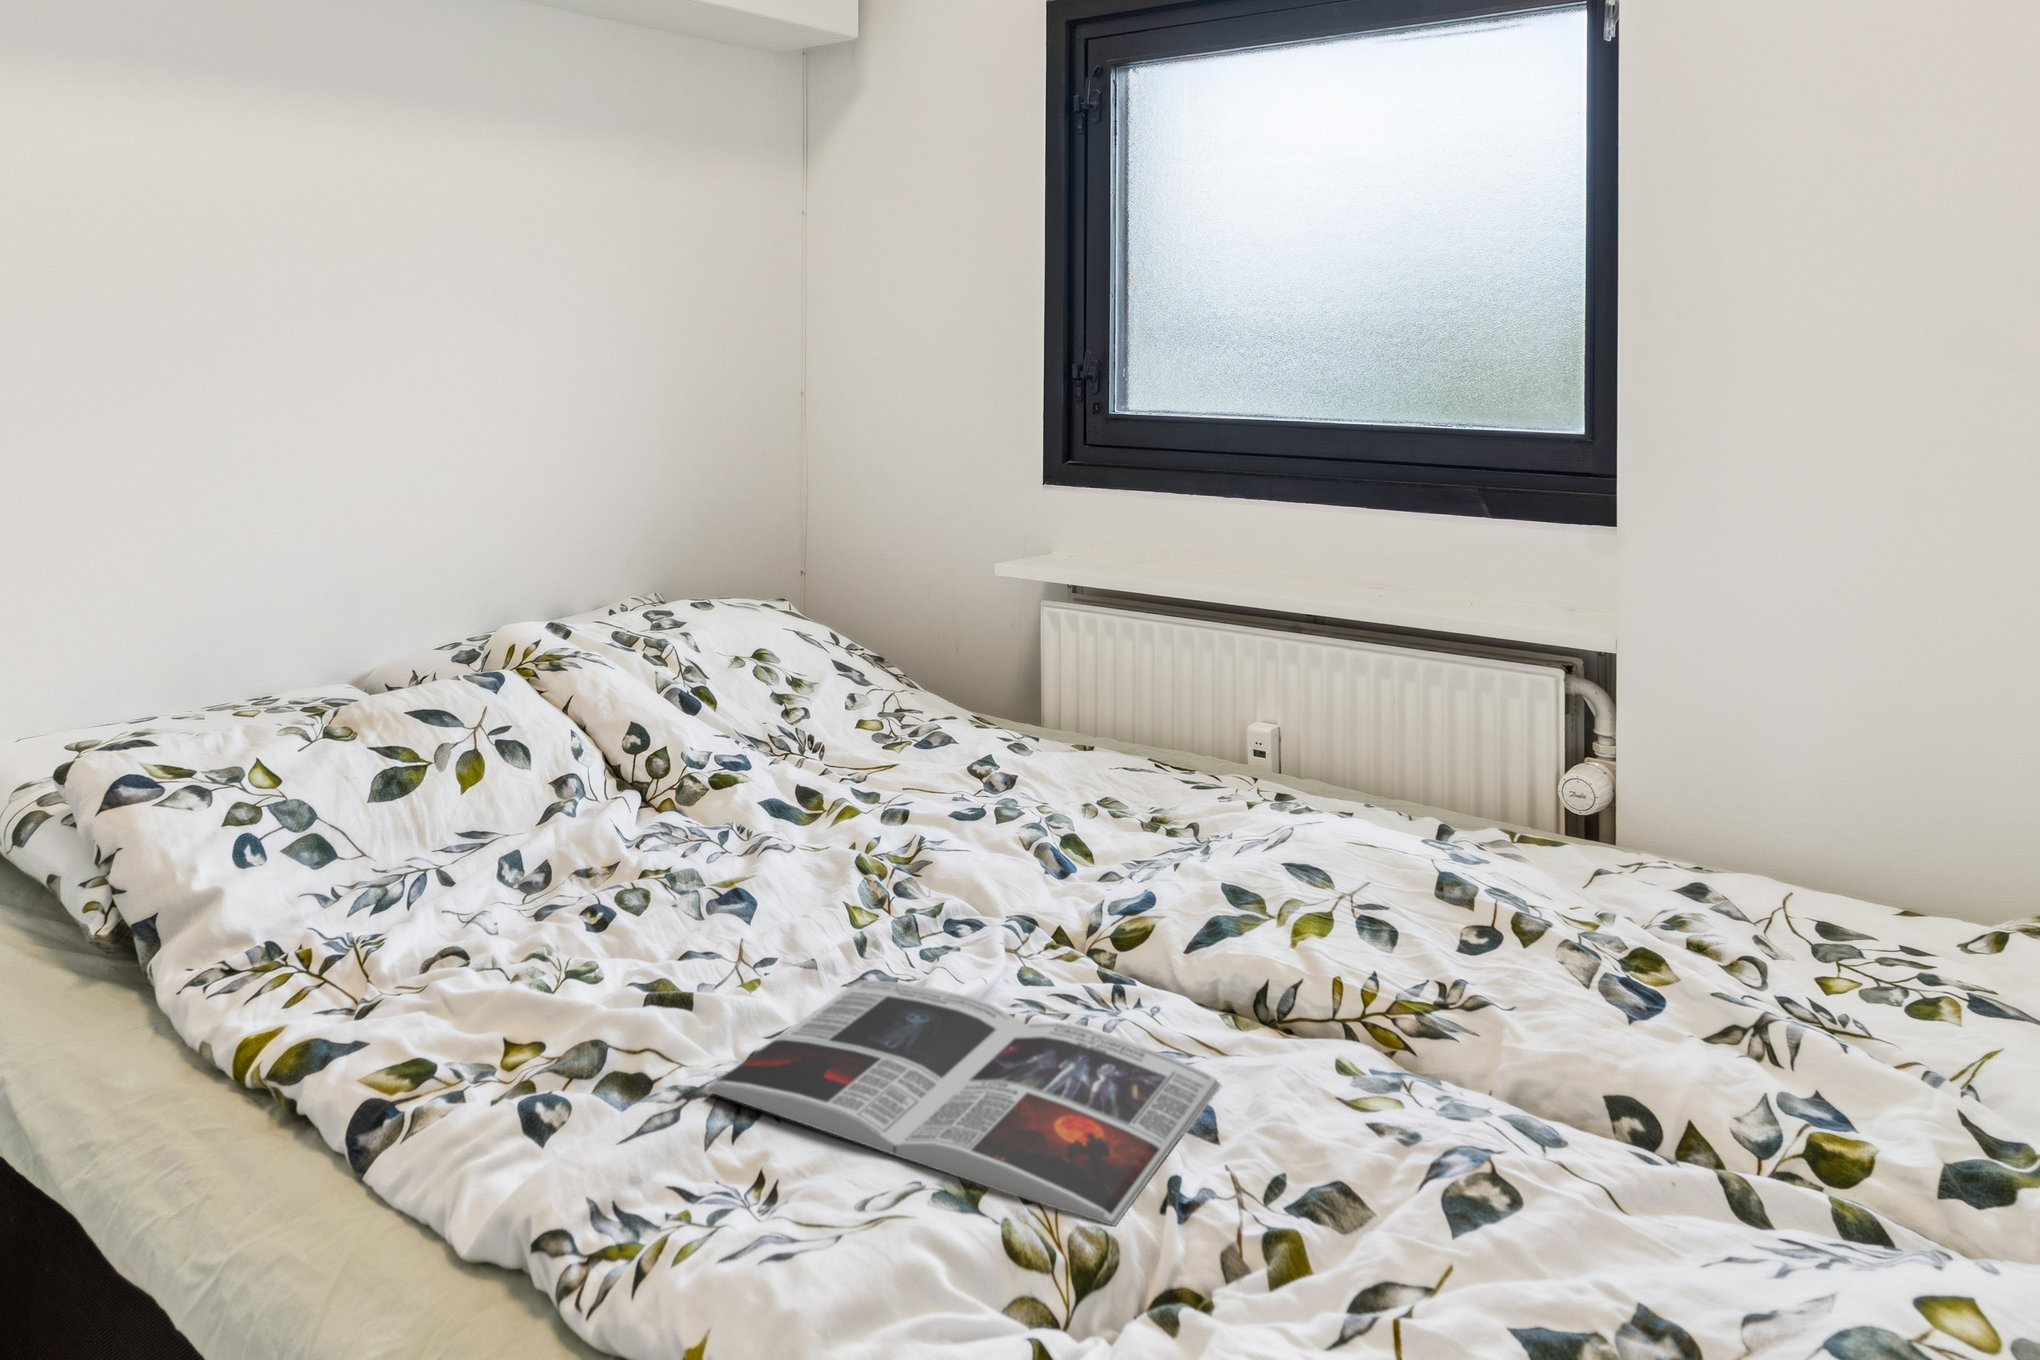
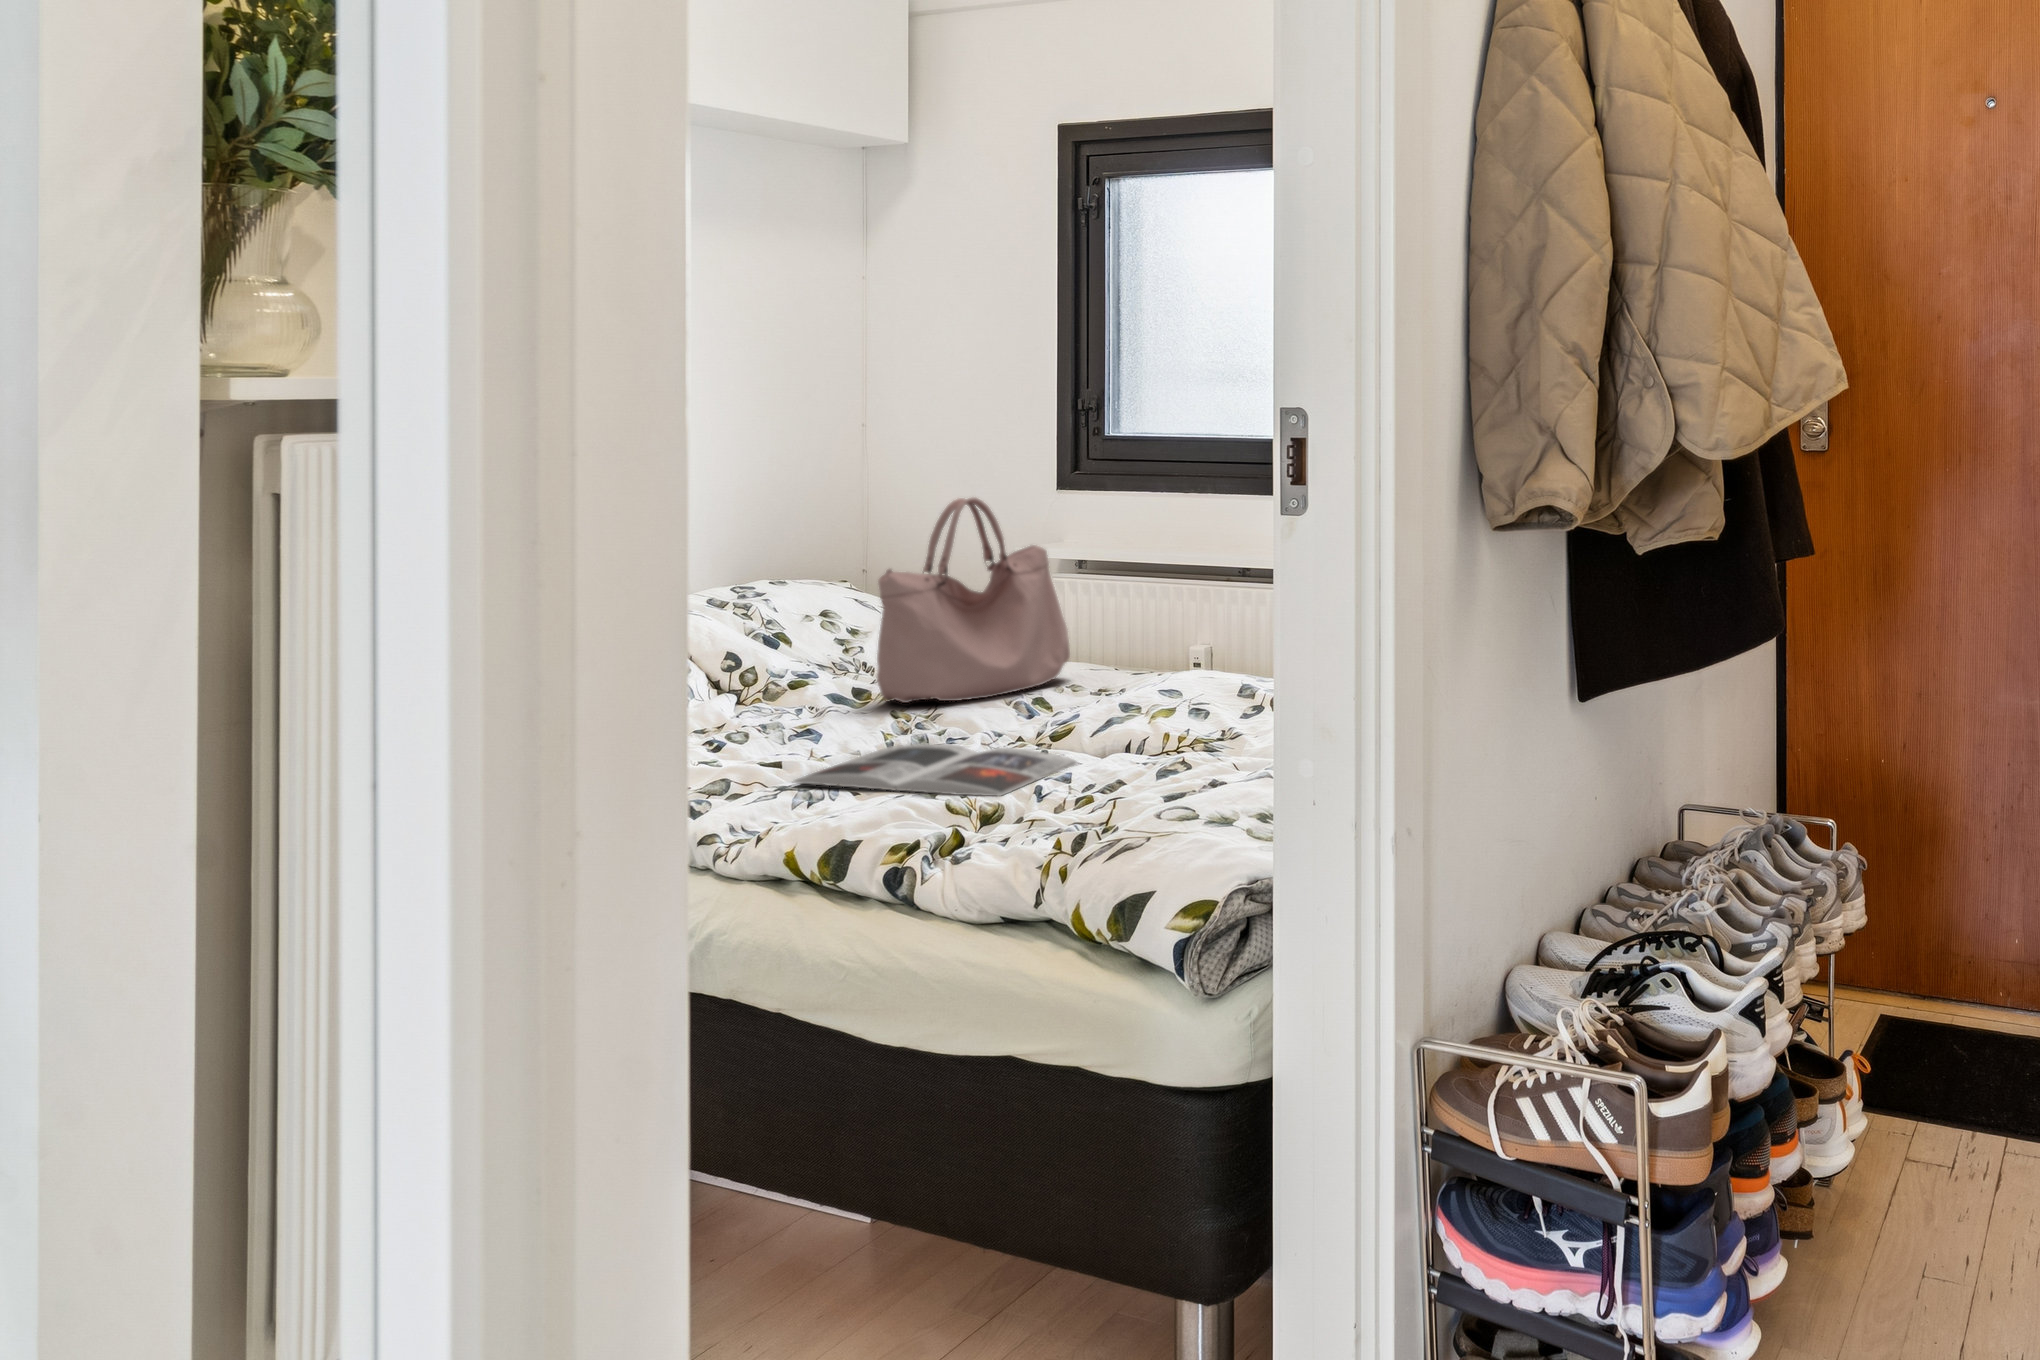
handbag: none [833,515,1098,829] -> present [877,497,1070,703]

